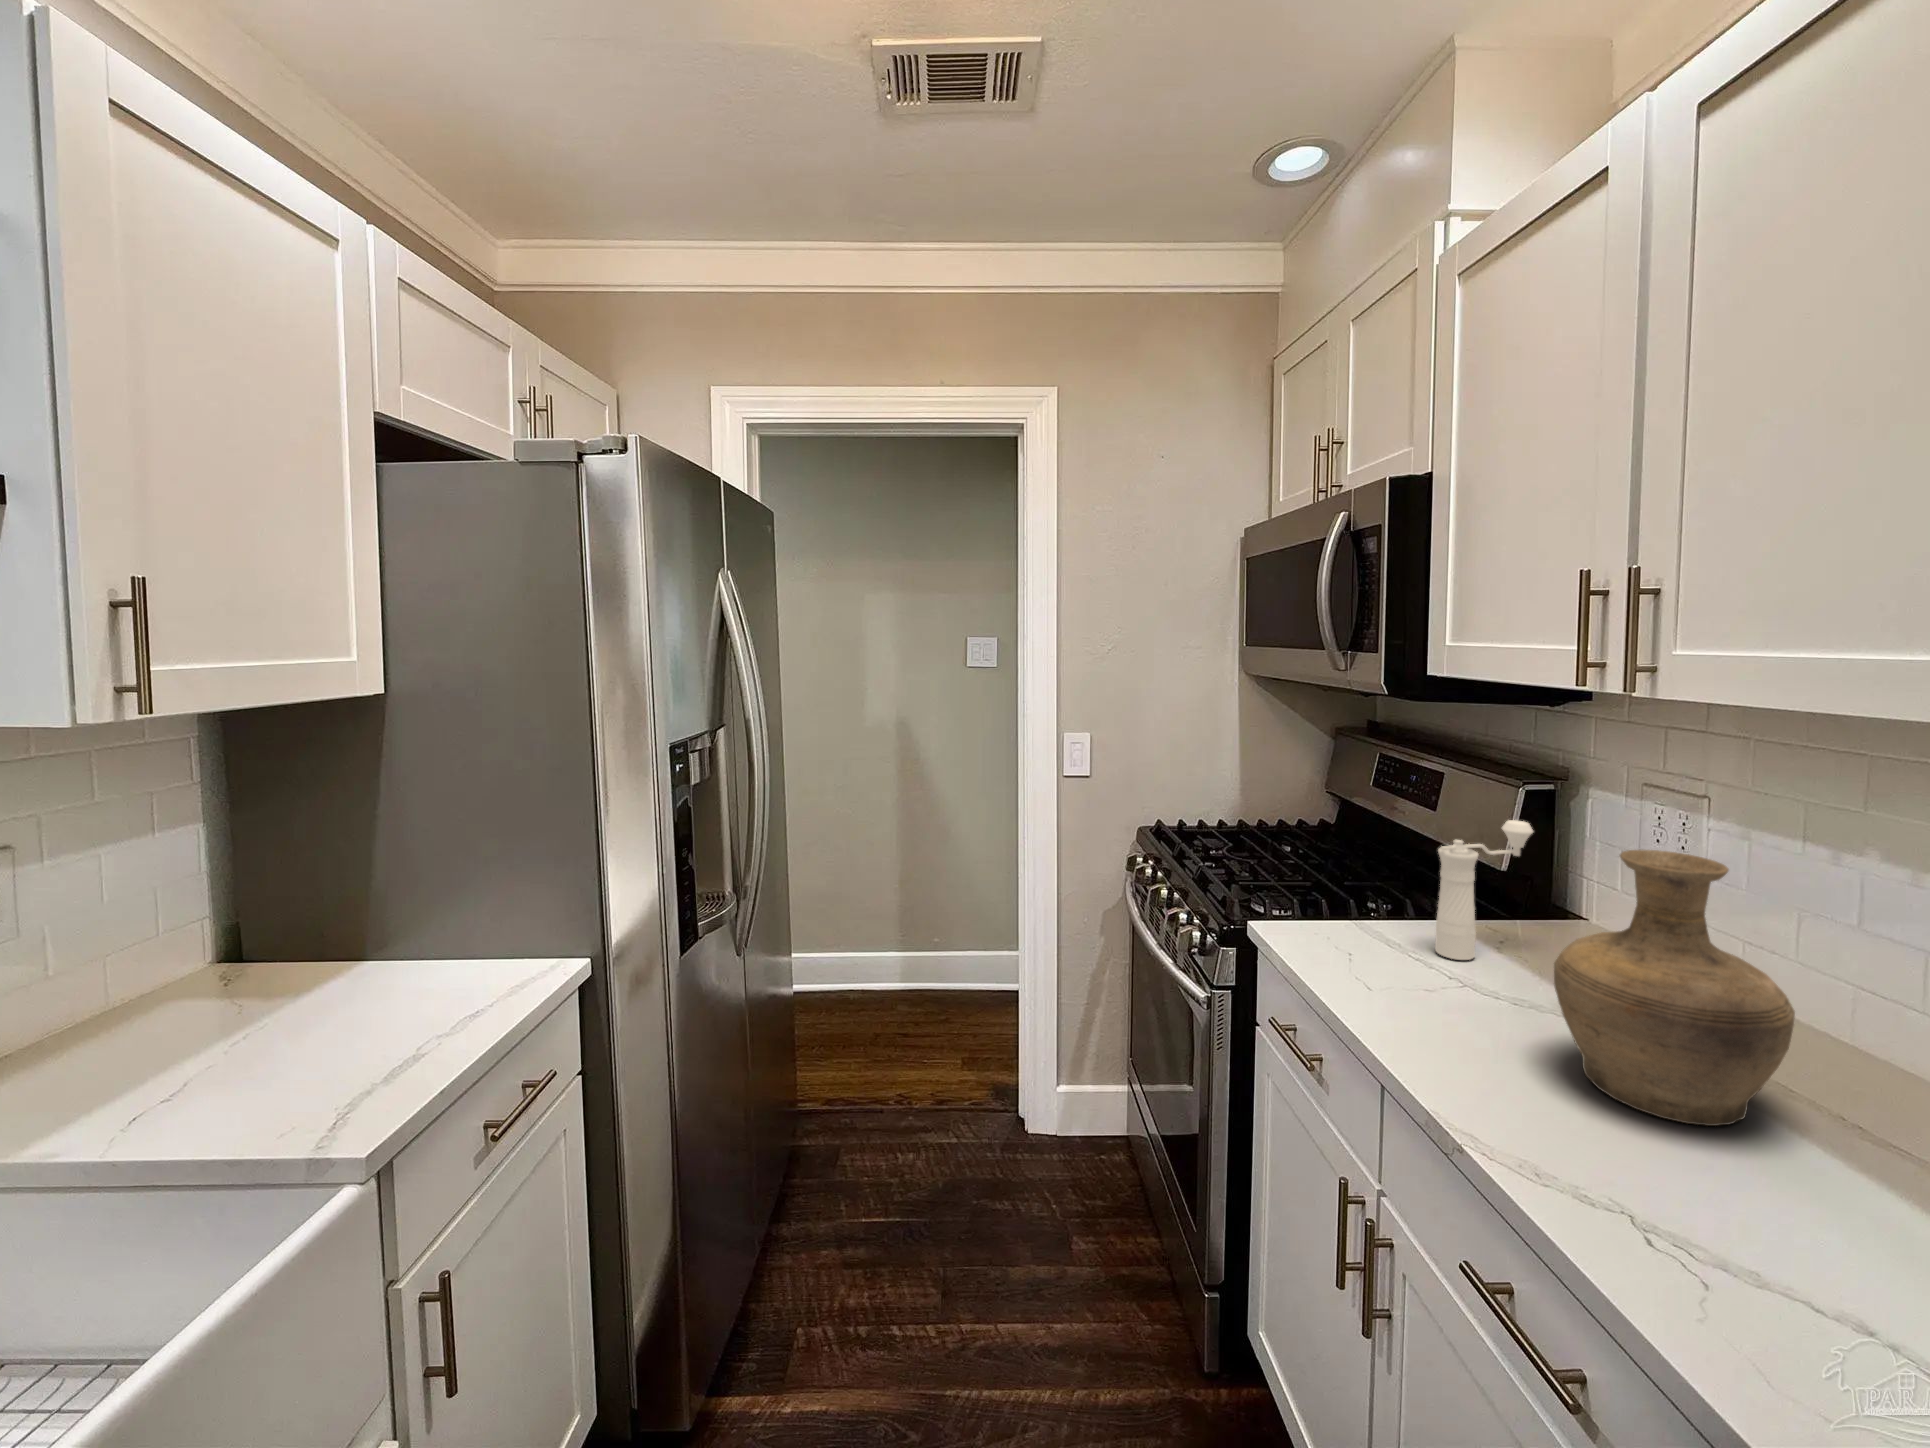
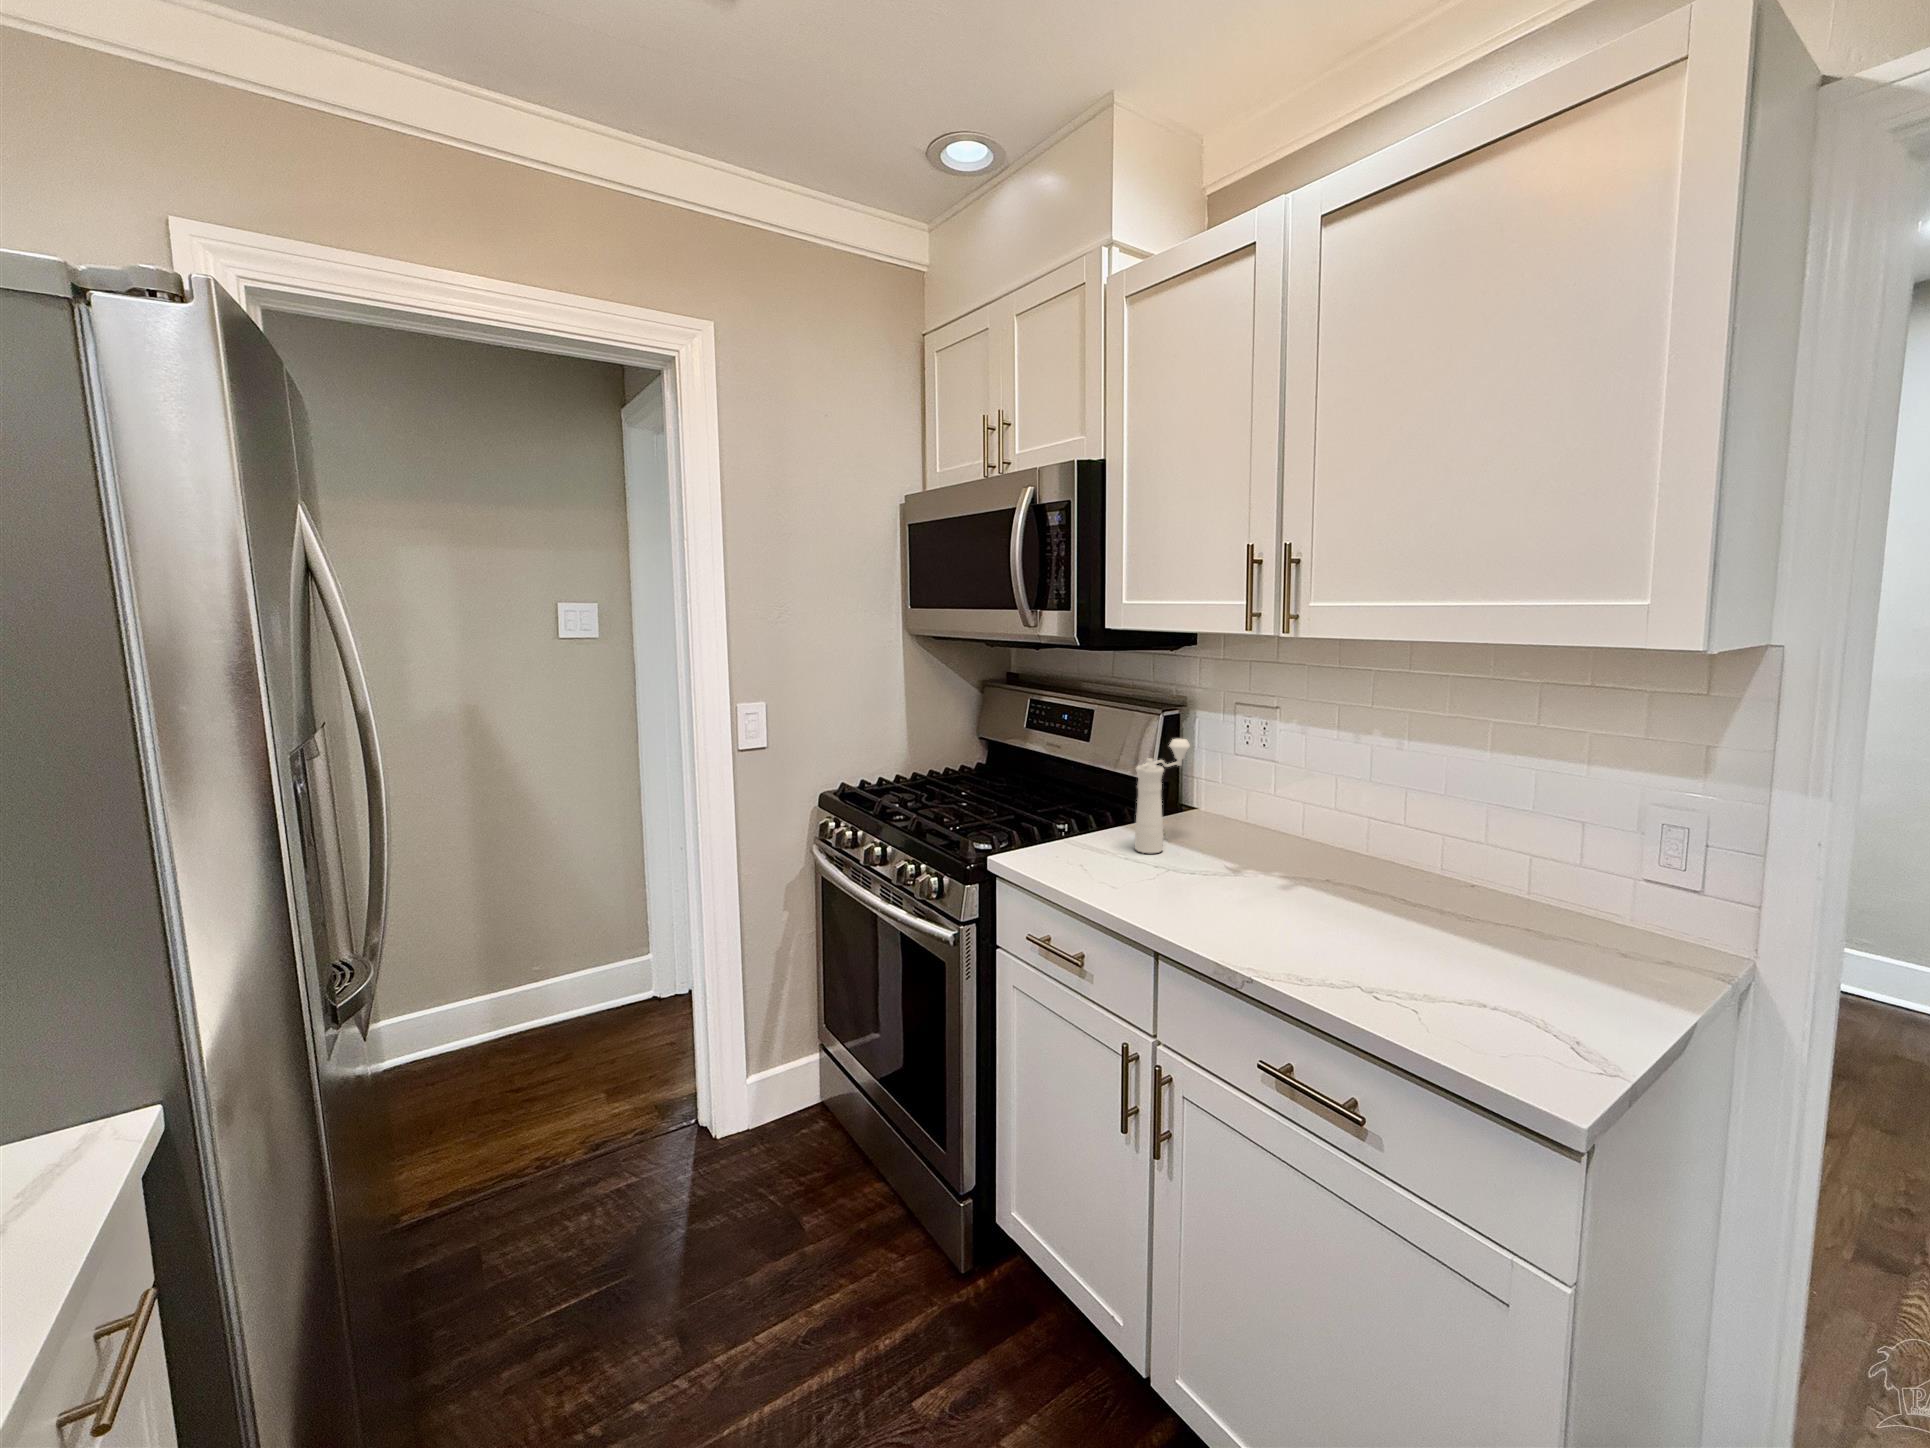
vase: present [1554,850,1795,1126] -> none [1261,743,1399,925]

